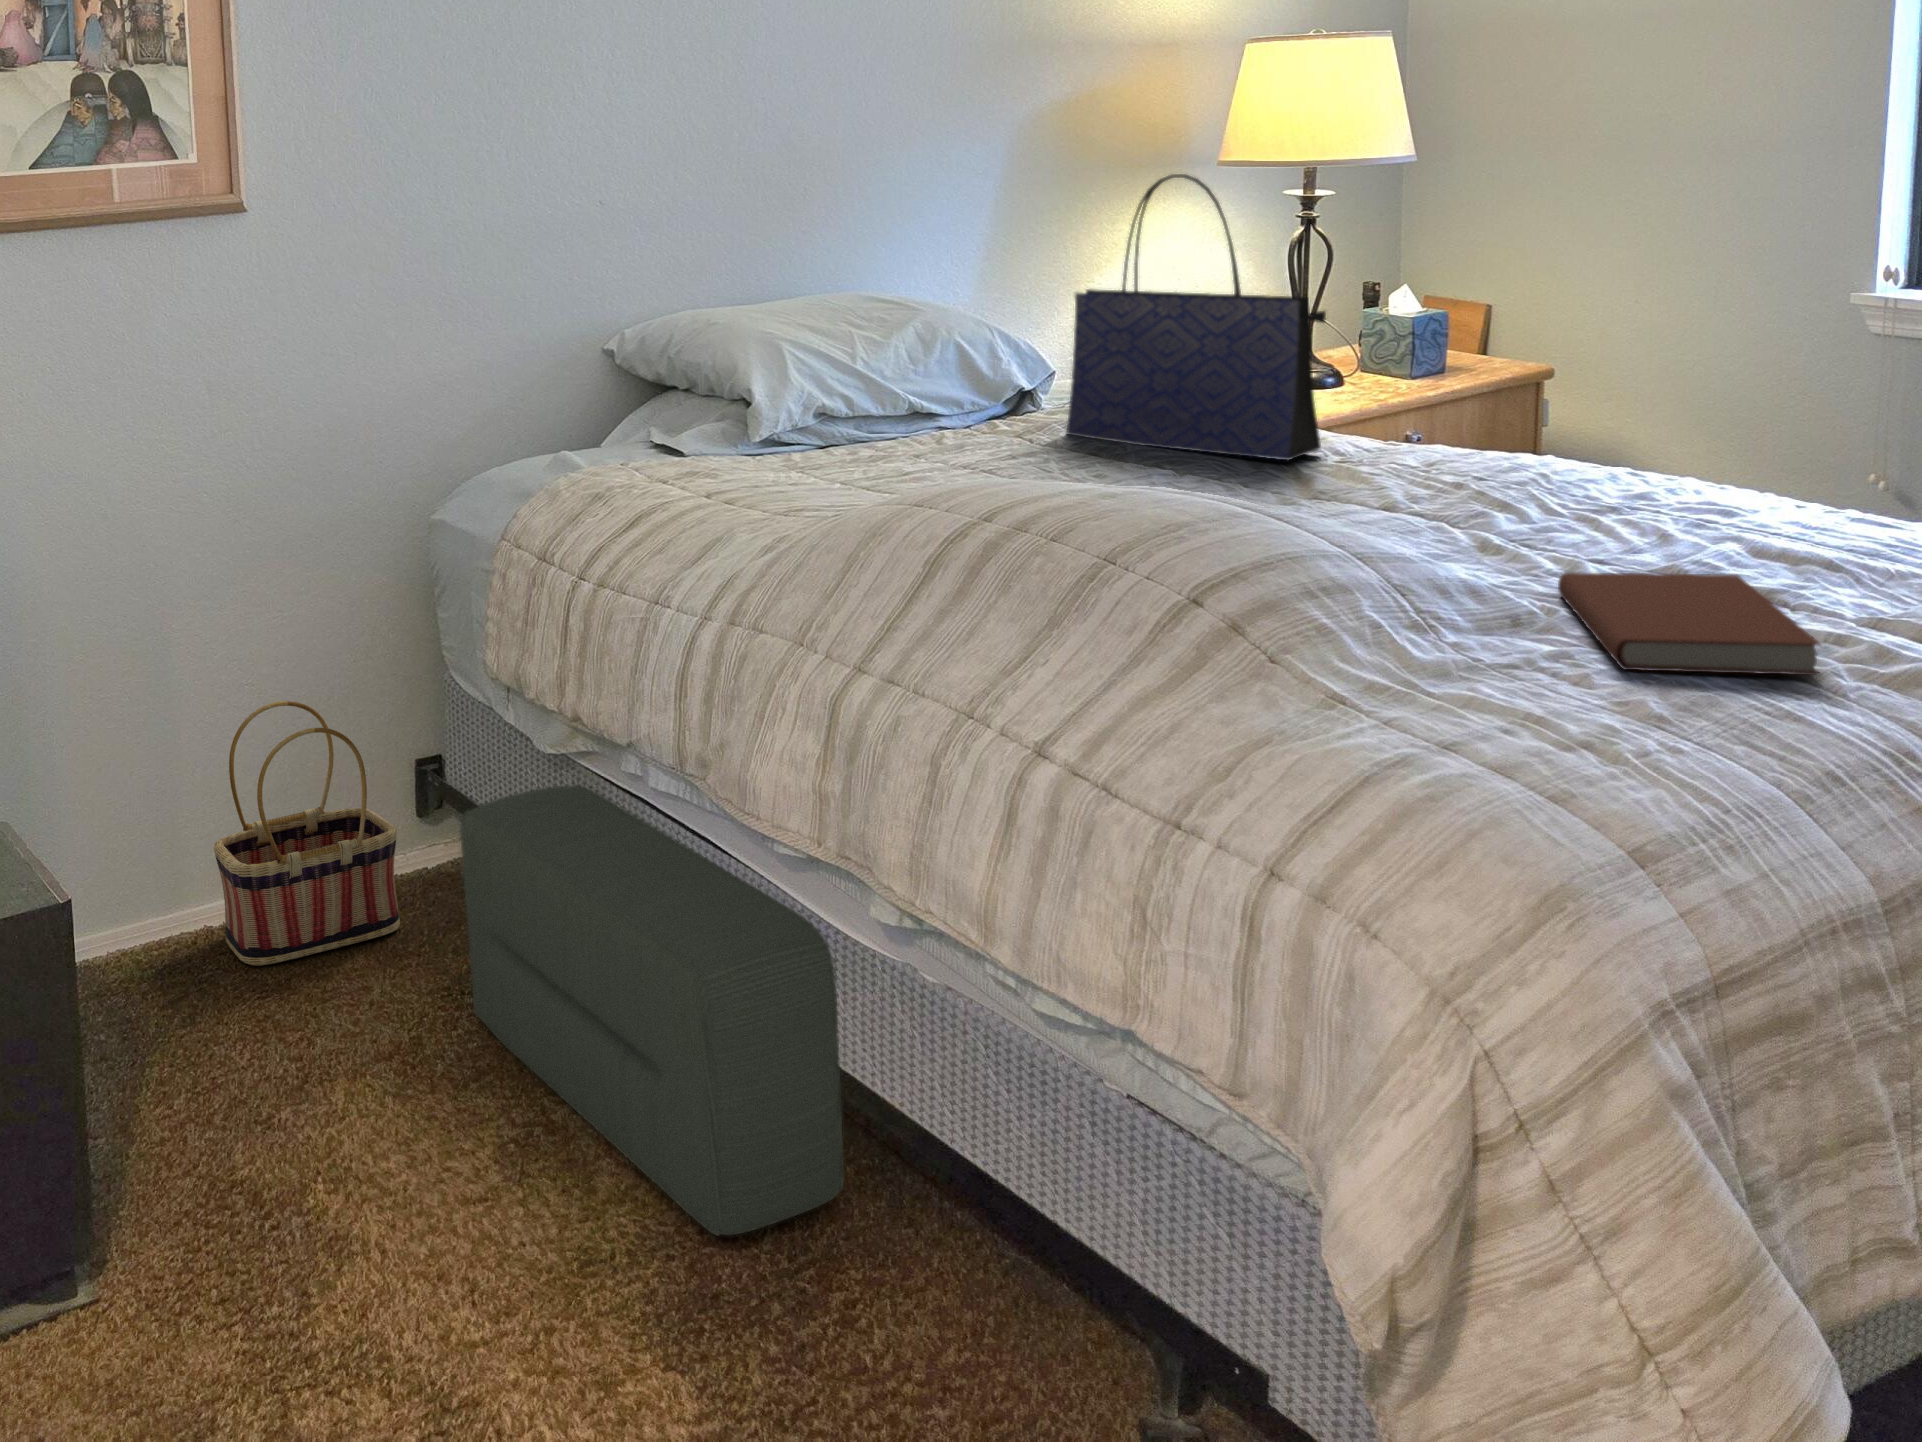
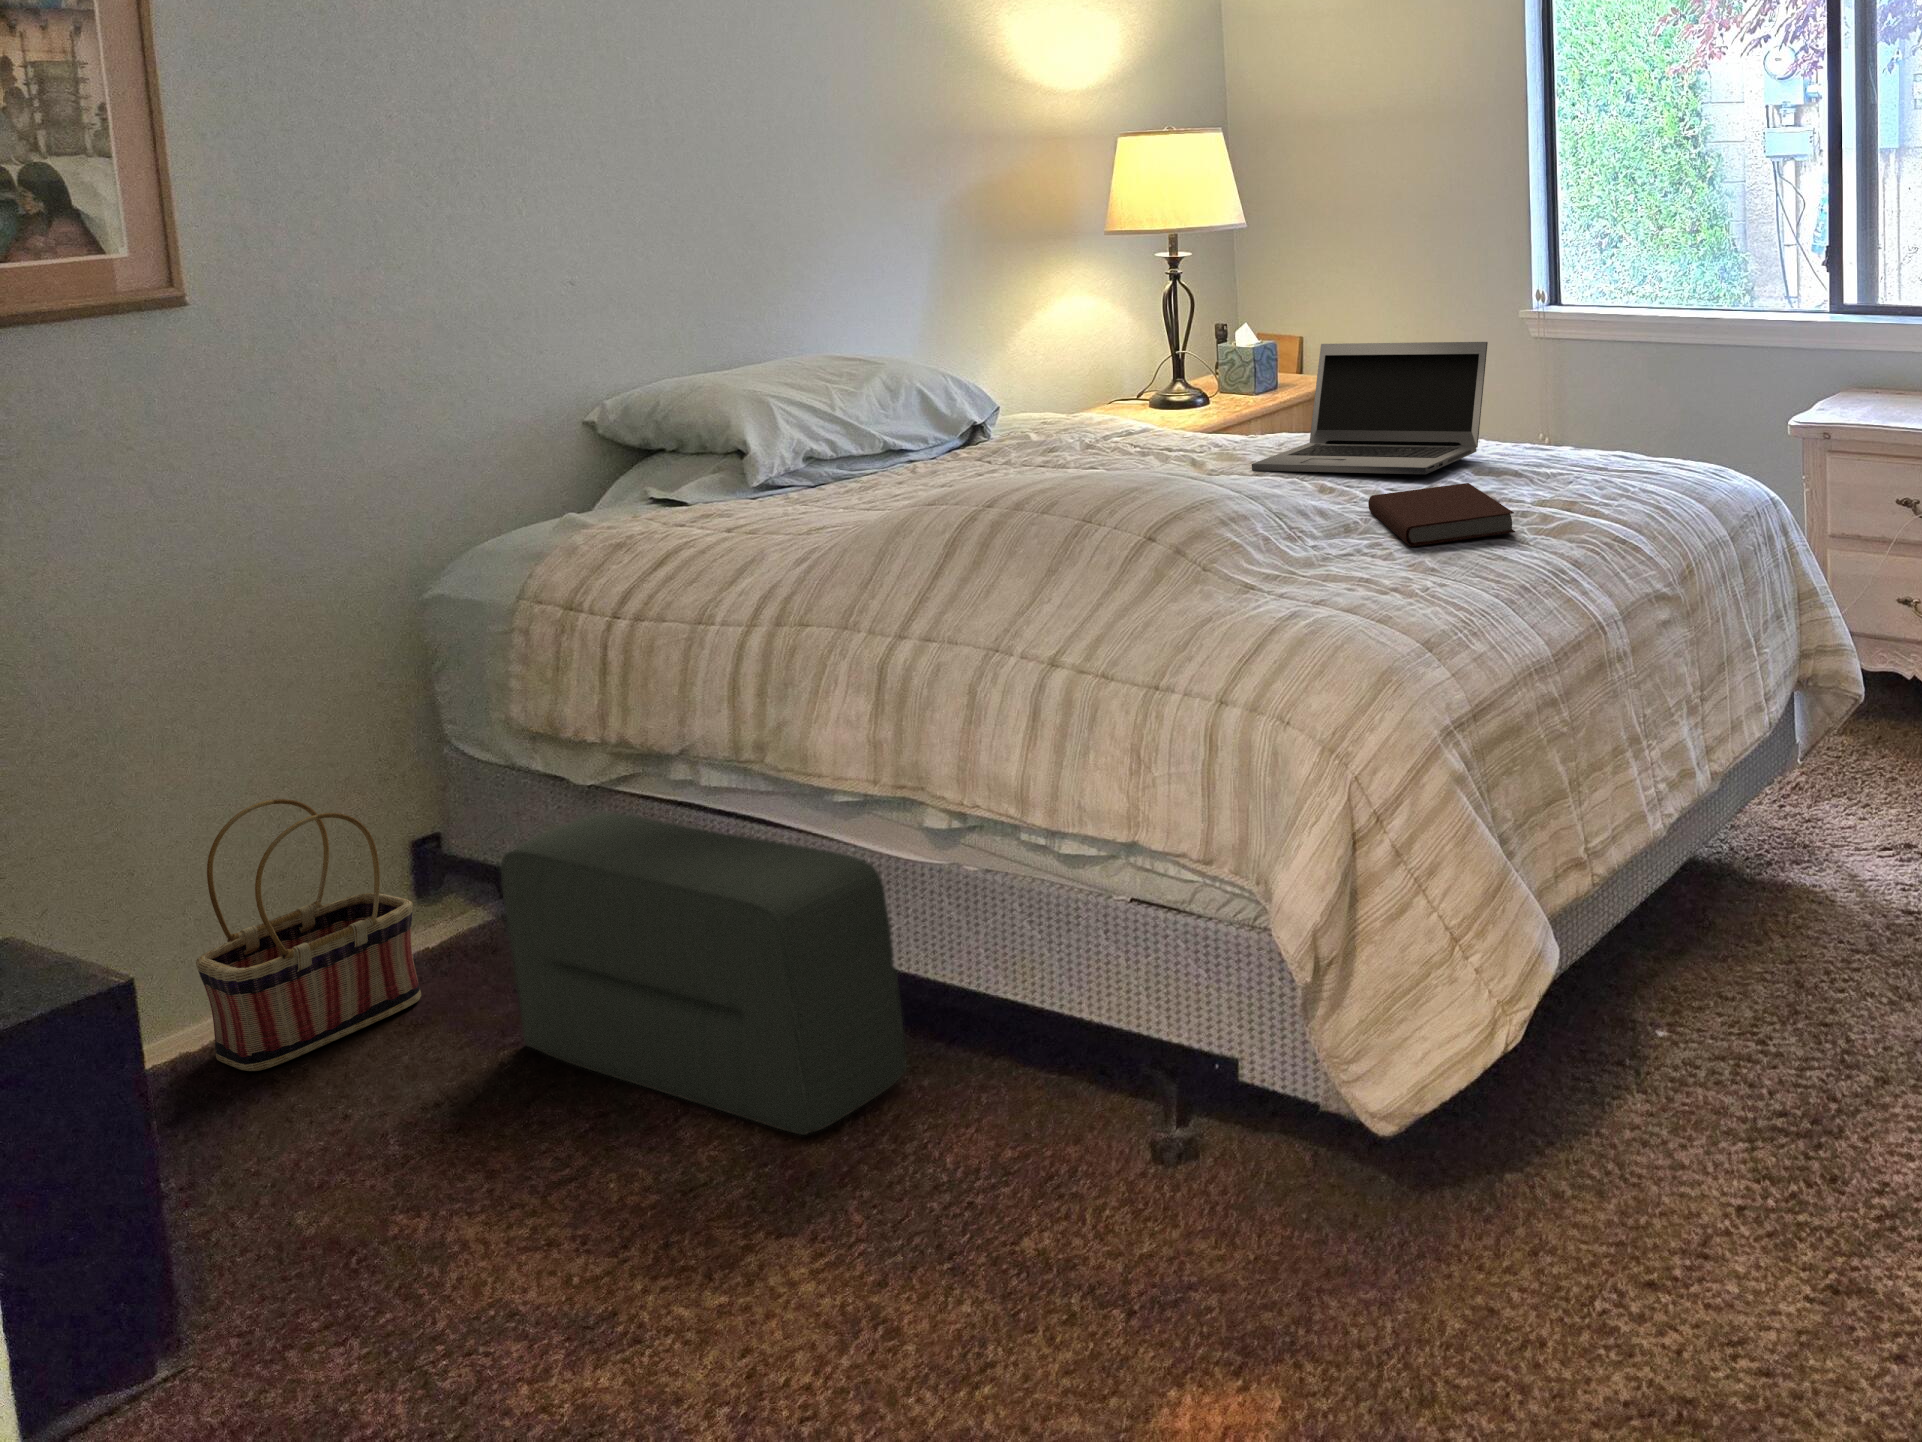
tote bag: present [1066,174,1326,460] -> none [1013,239,1206,456]
laptop: none [1382,332,1793,545] -> present [1251,342,1488,474]

